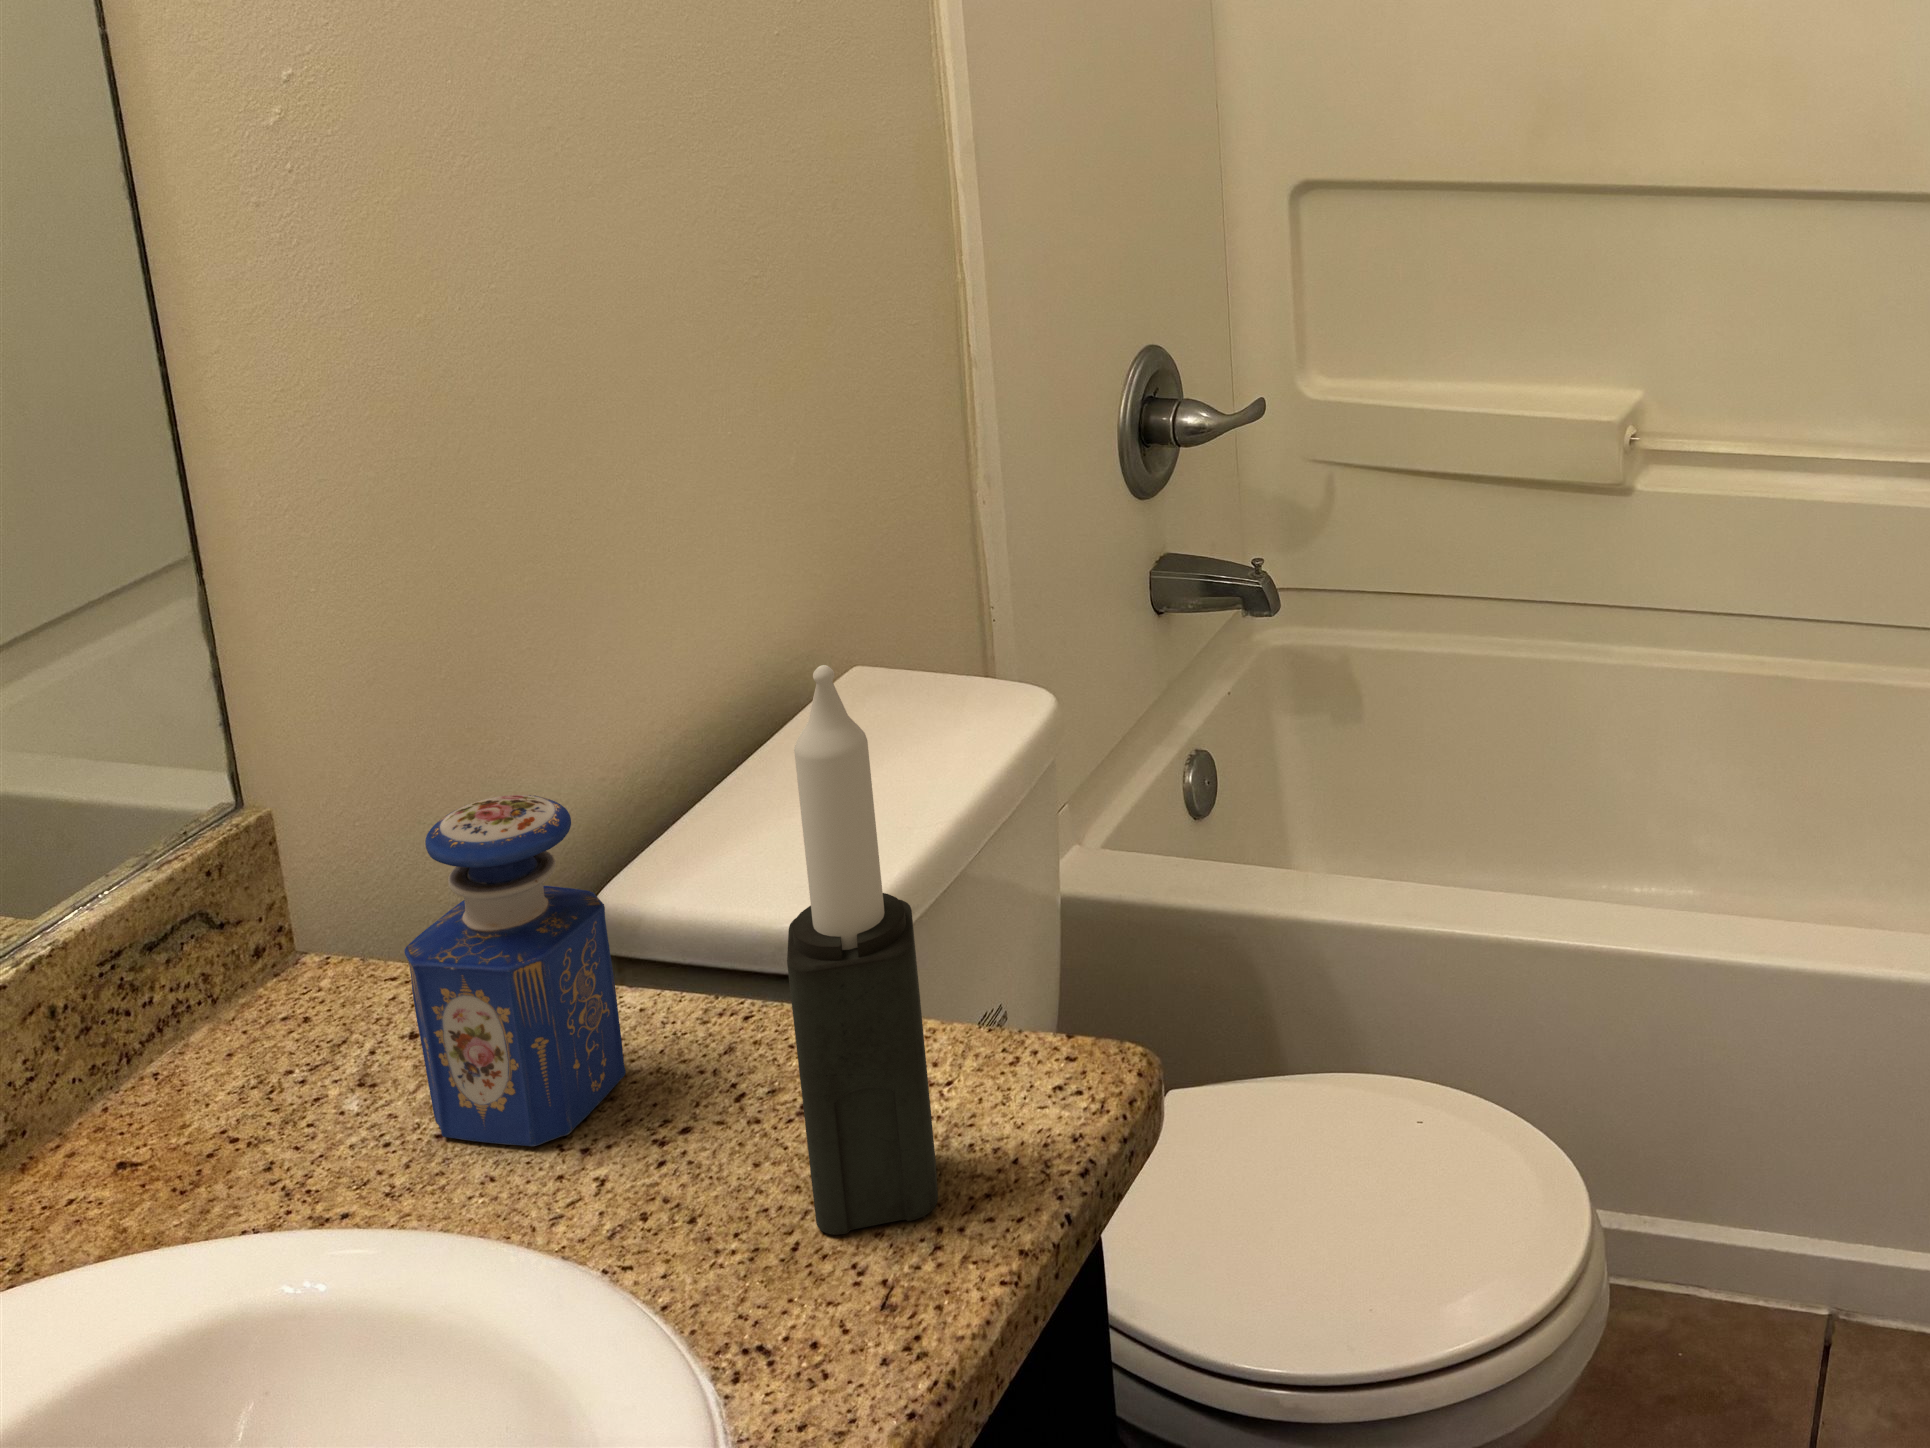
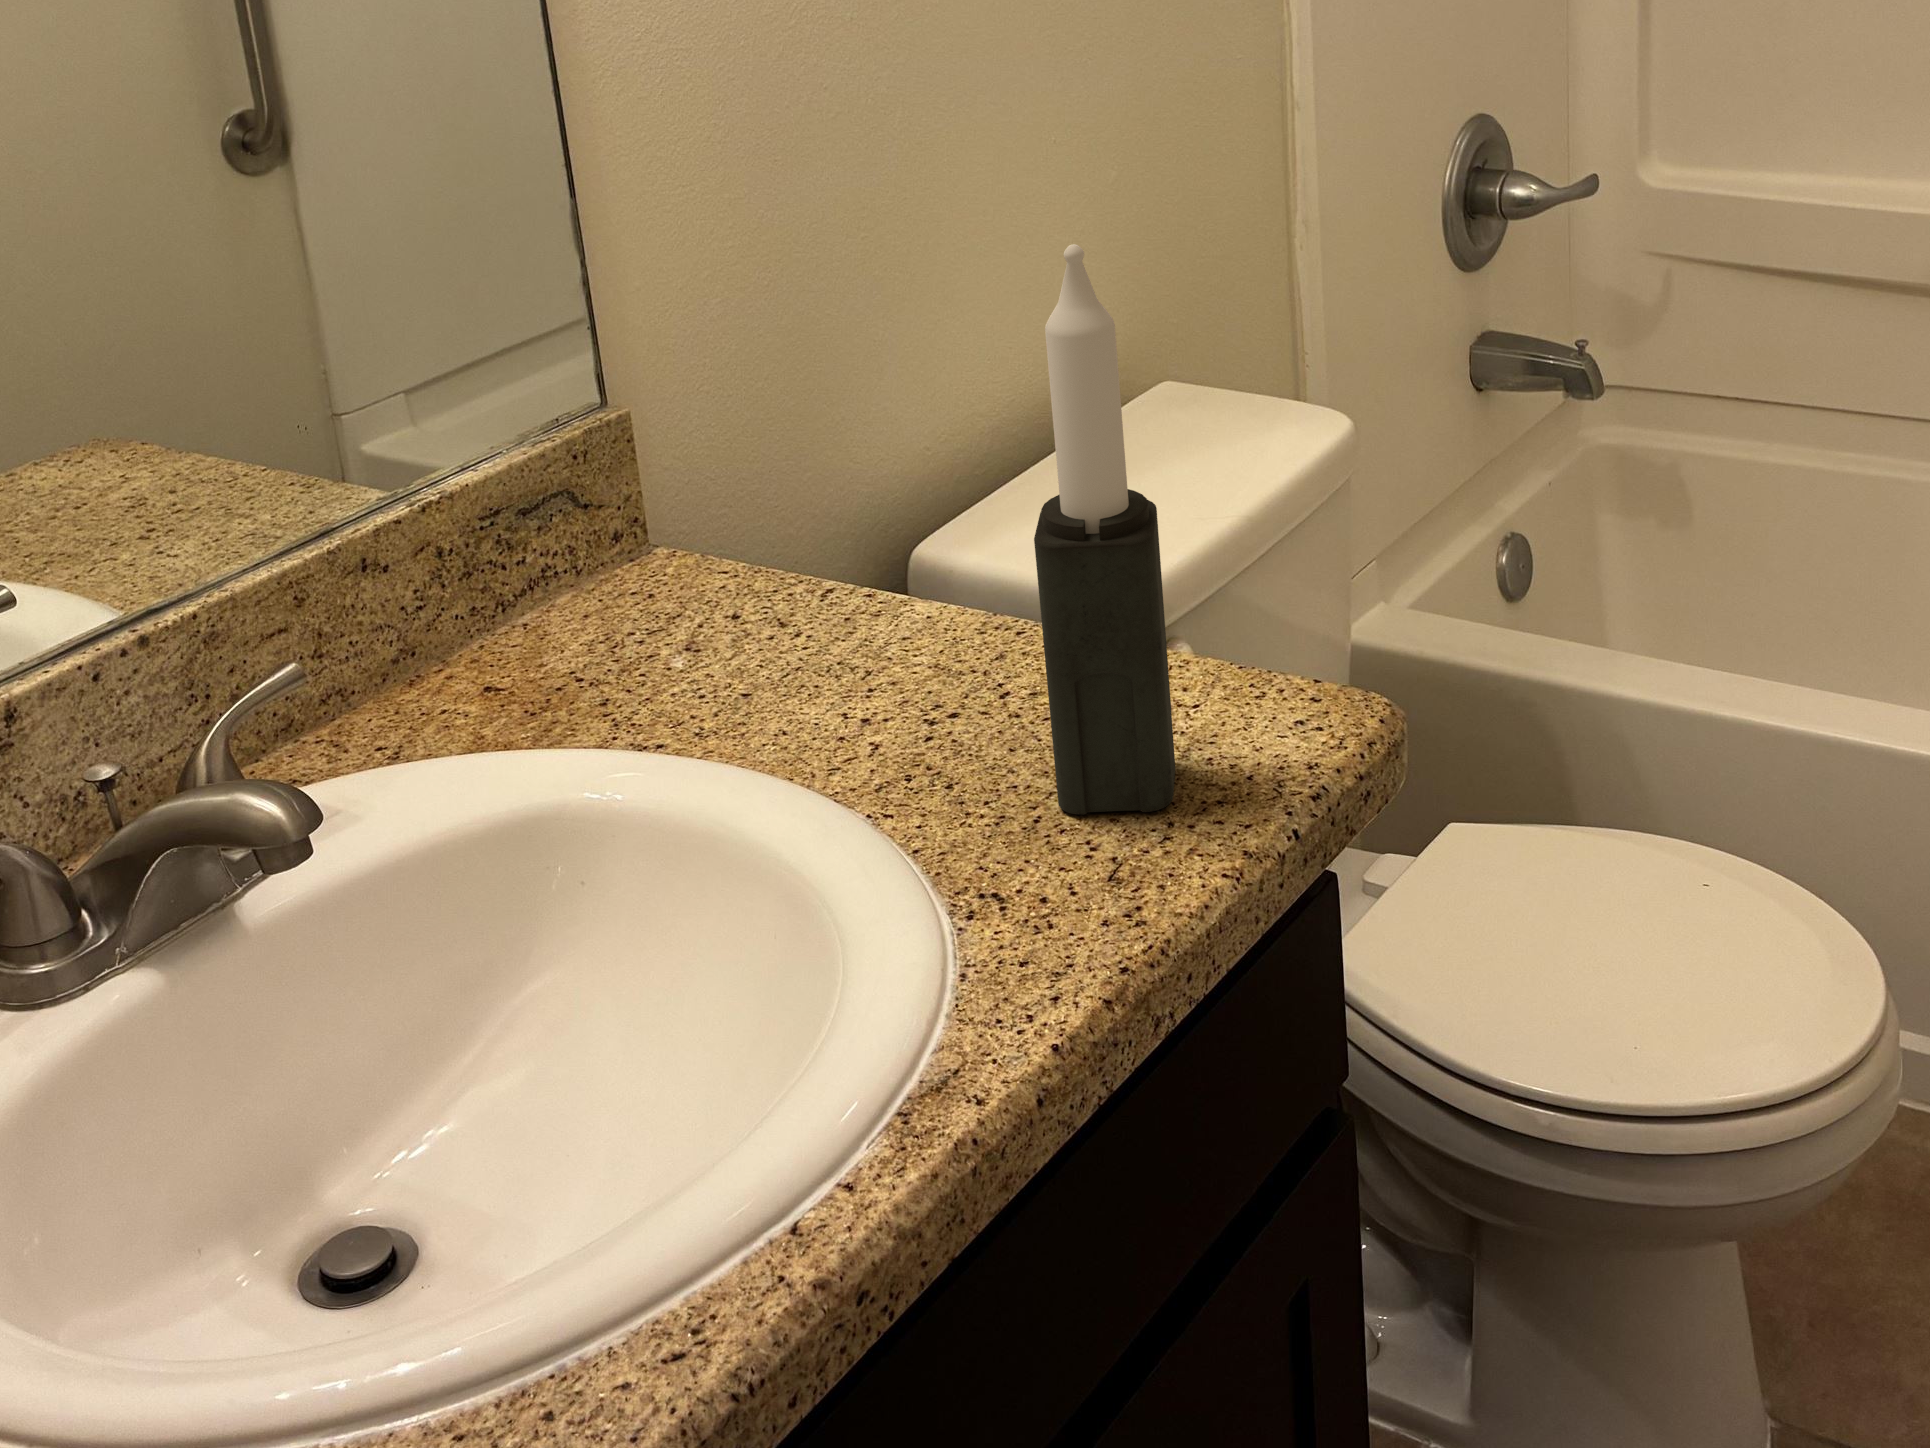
perfume bottle: present [405,795,626,1146] -> none [715,388,906,711]

